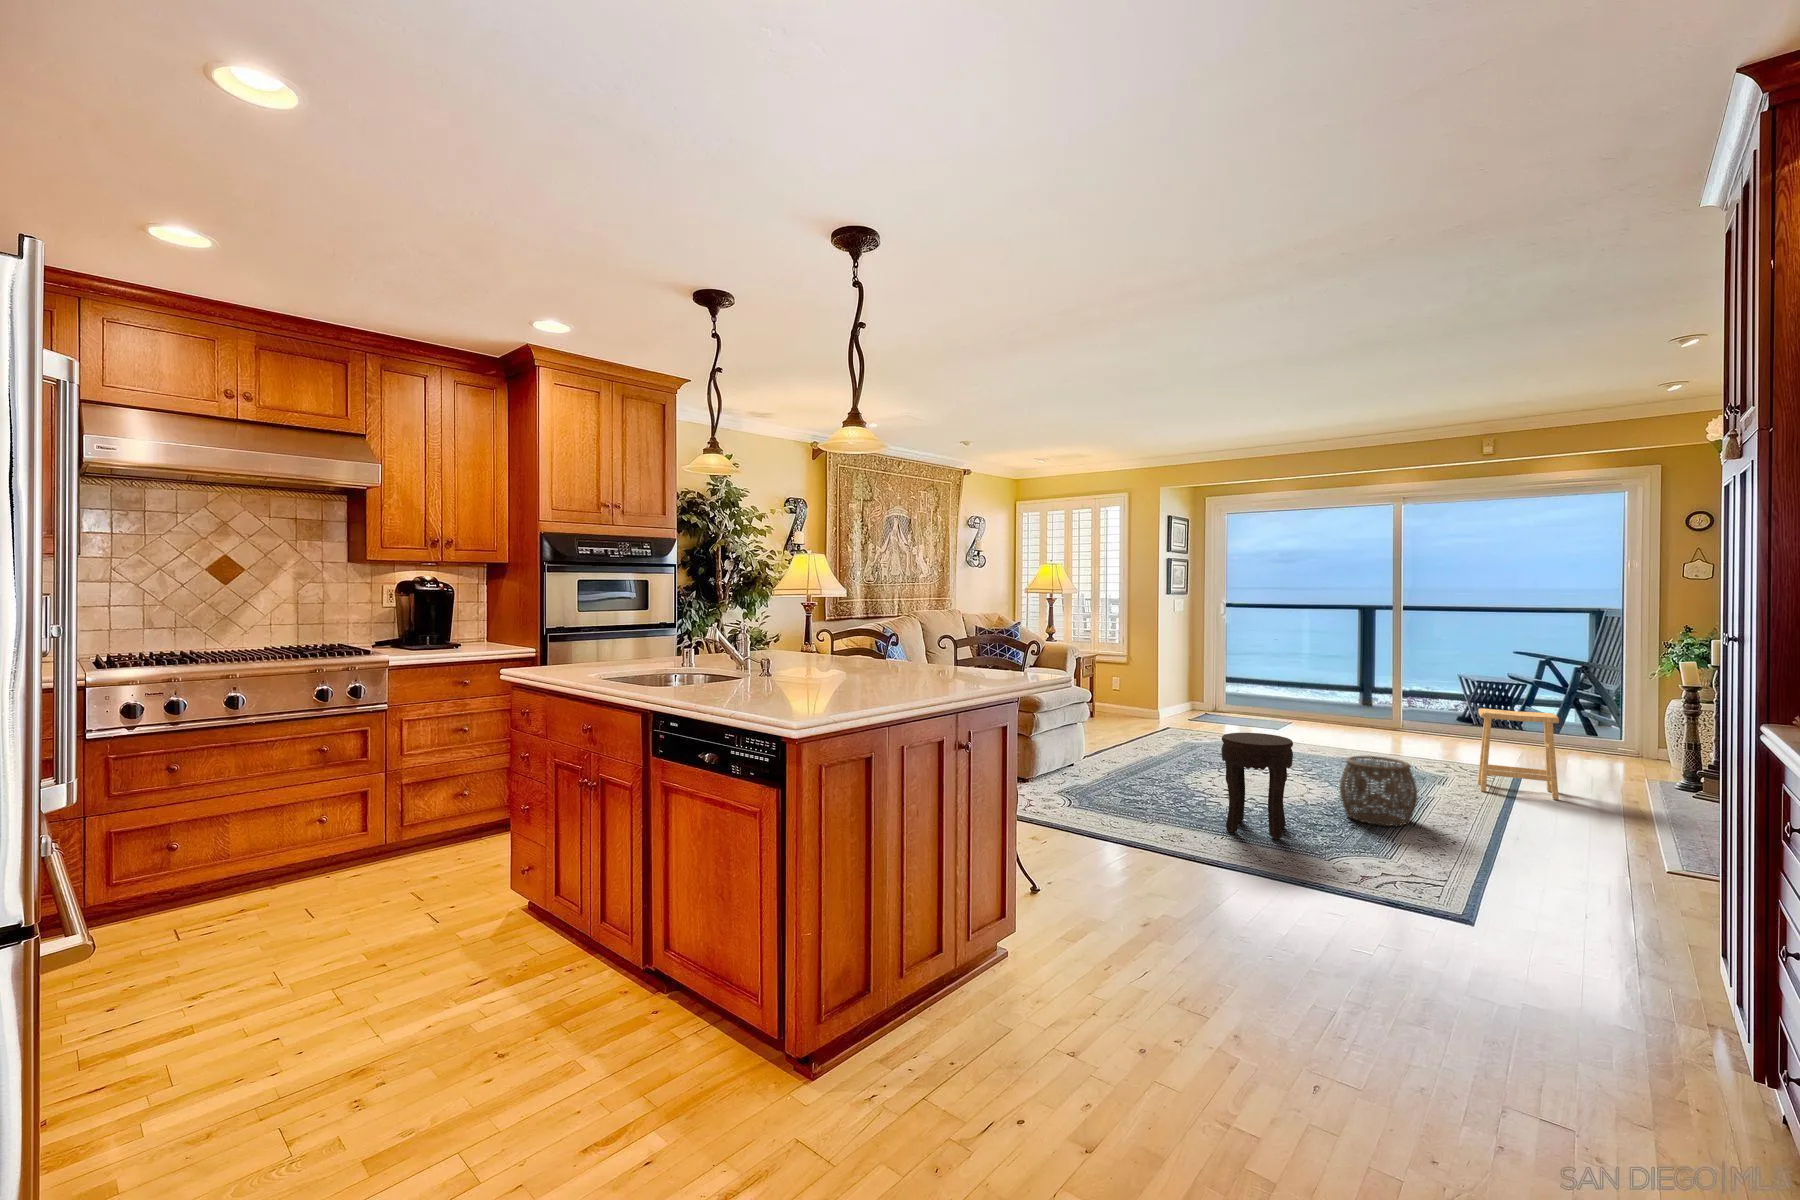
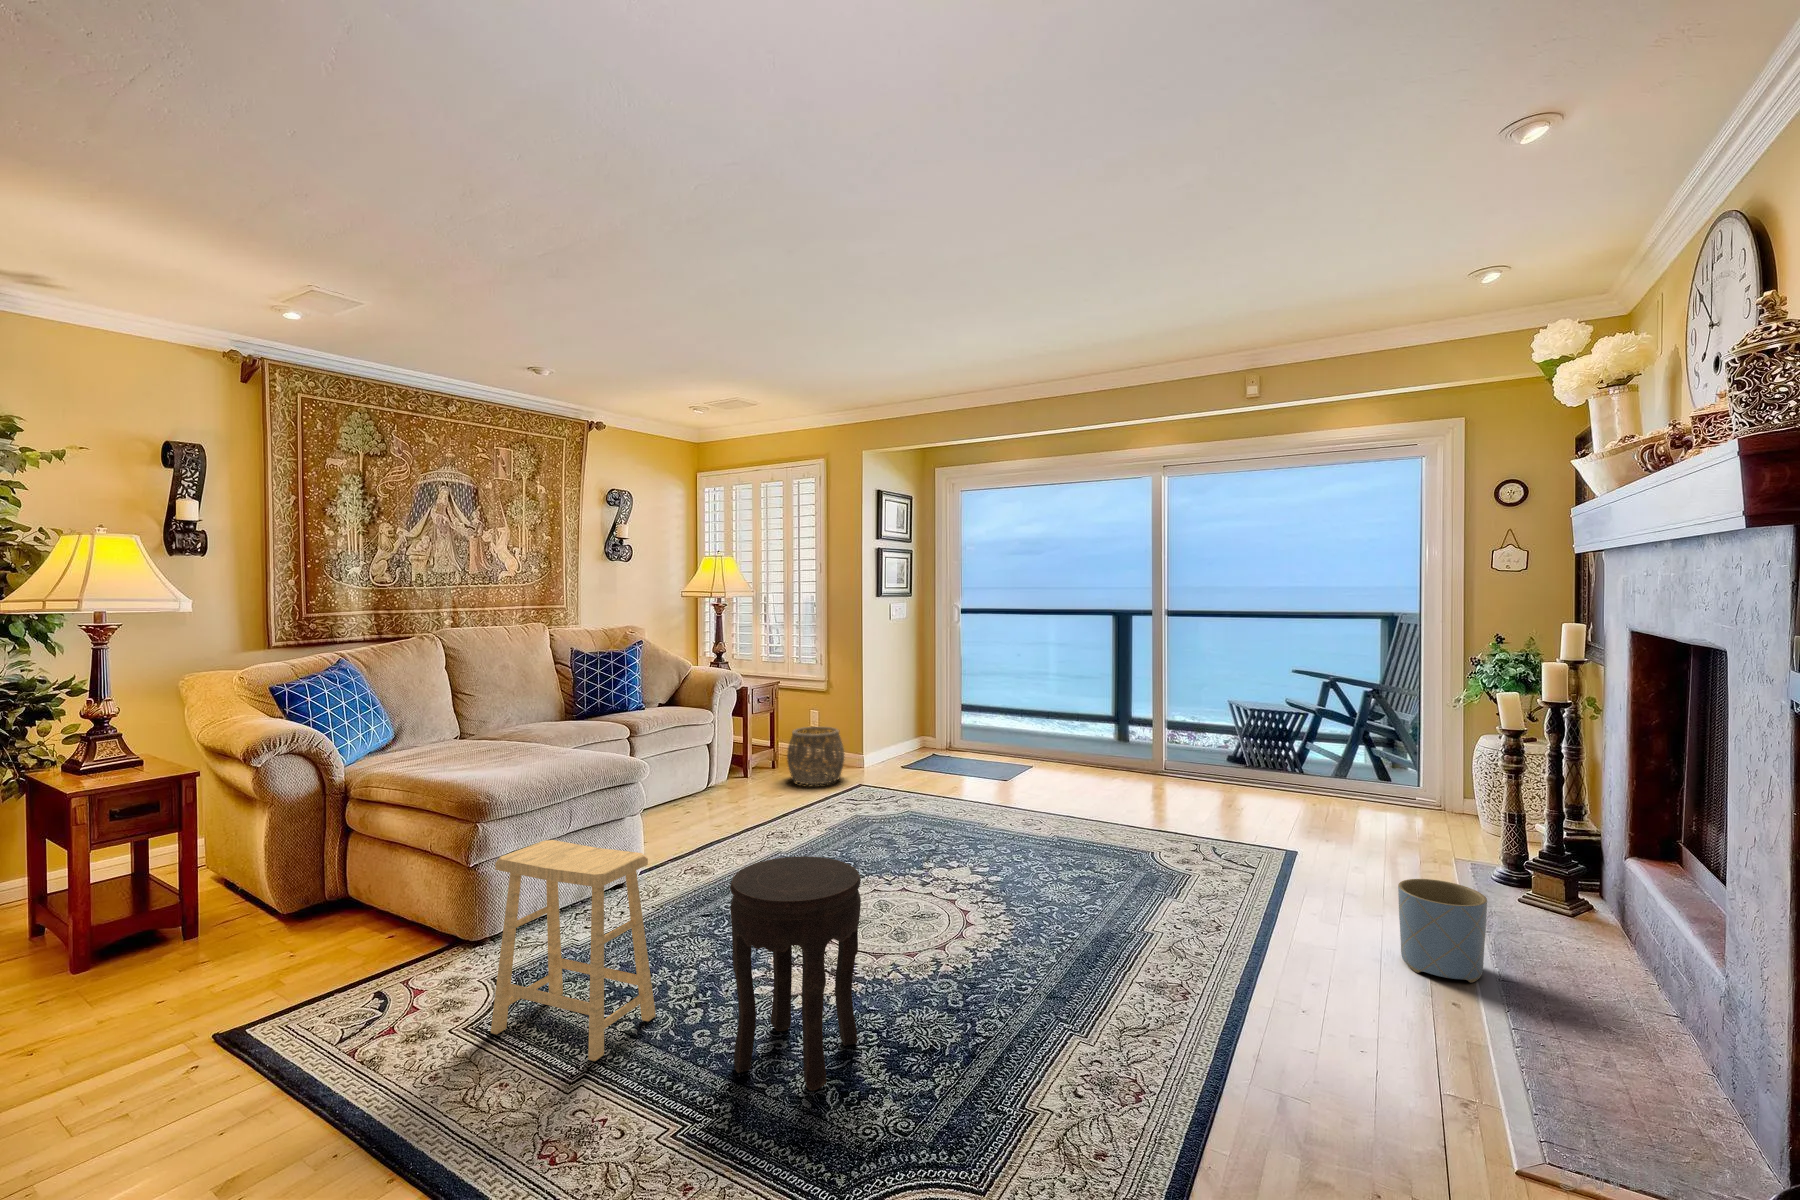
footstool: present [1478,708,1559,800] -> present [491,840,656,1061]
woven basket: present [1340,756,1417,826] -> present [787,726,844,785]
planter: none [1603,770,1664,827] -> present [1398,879,1487,983]

